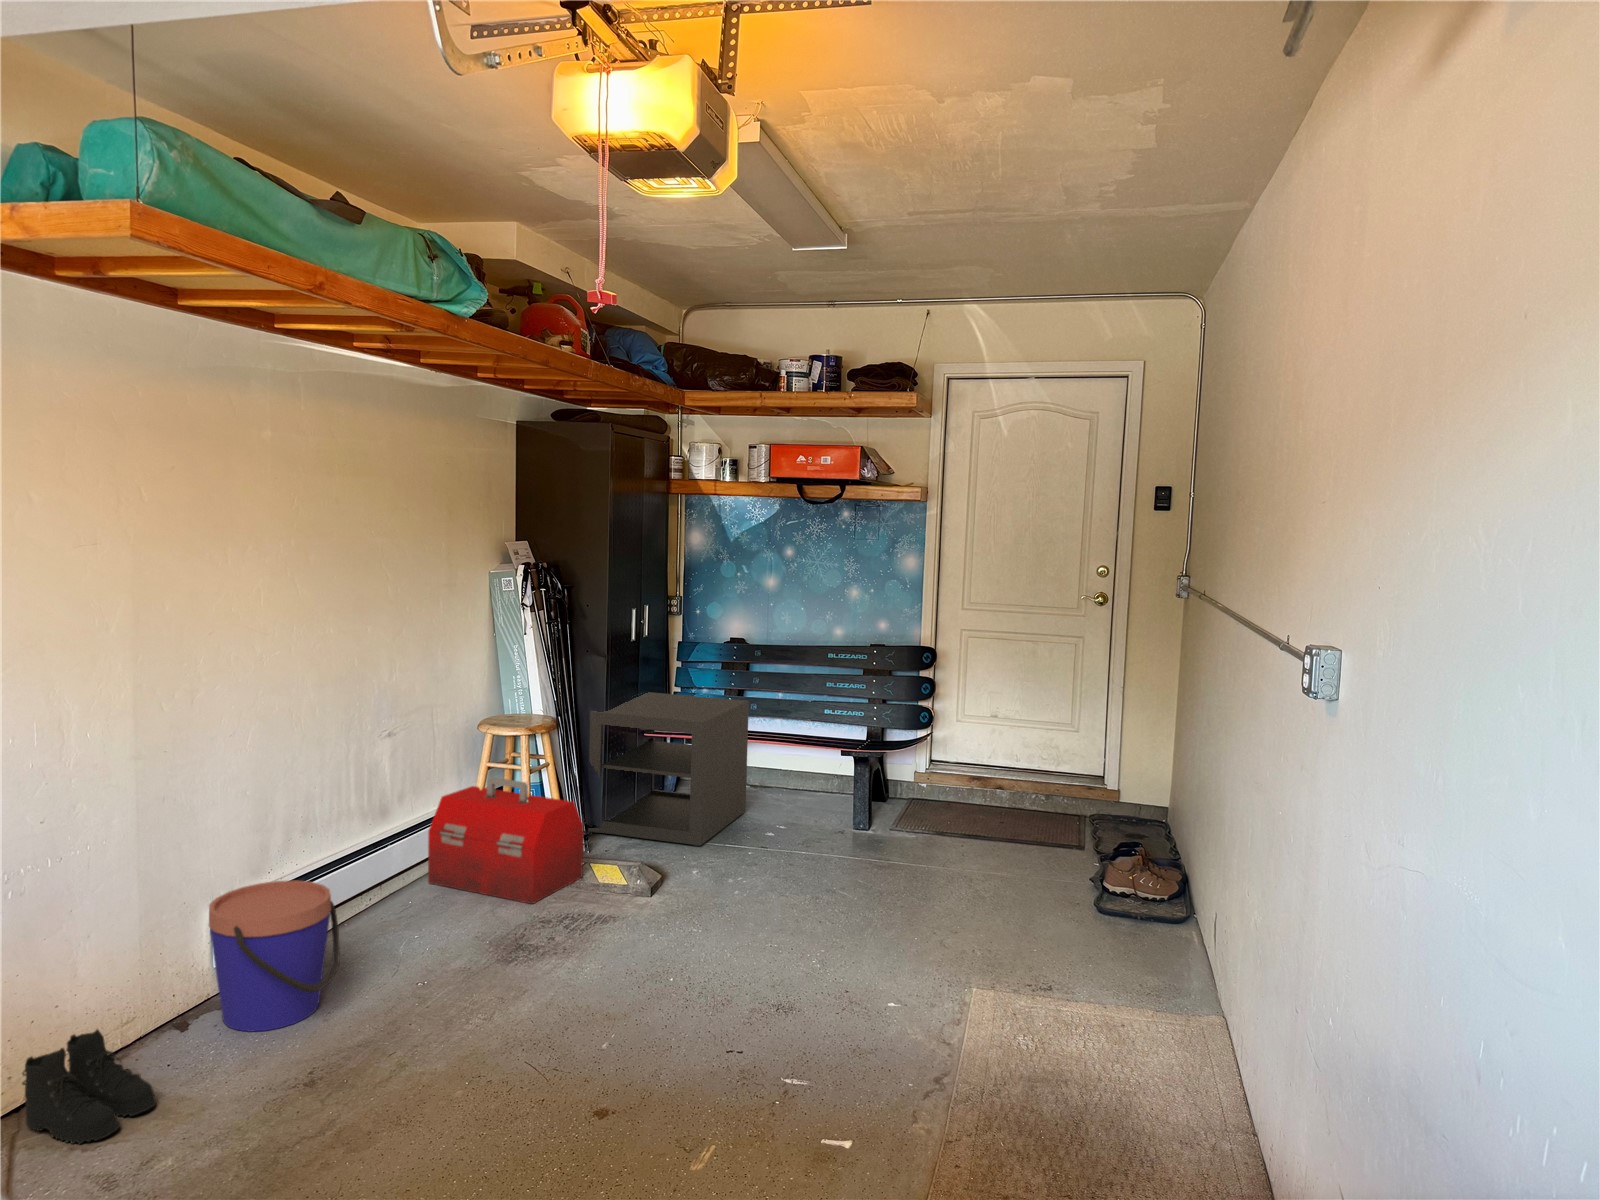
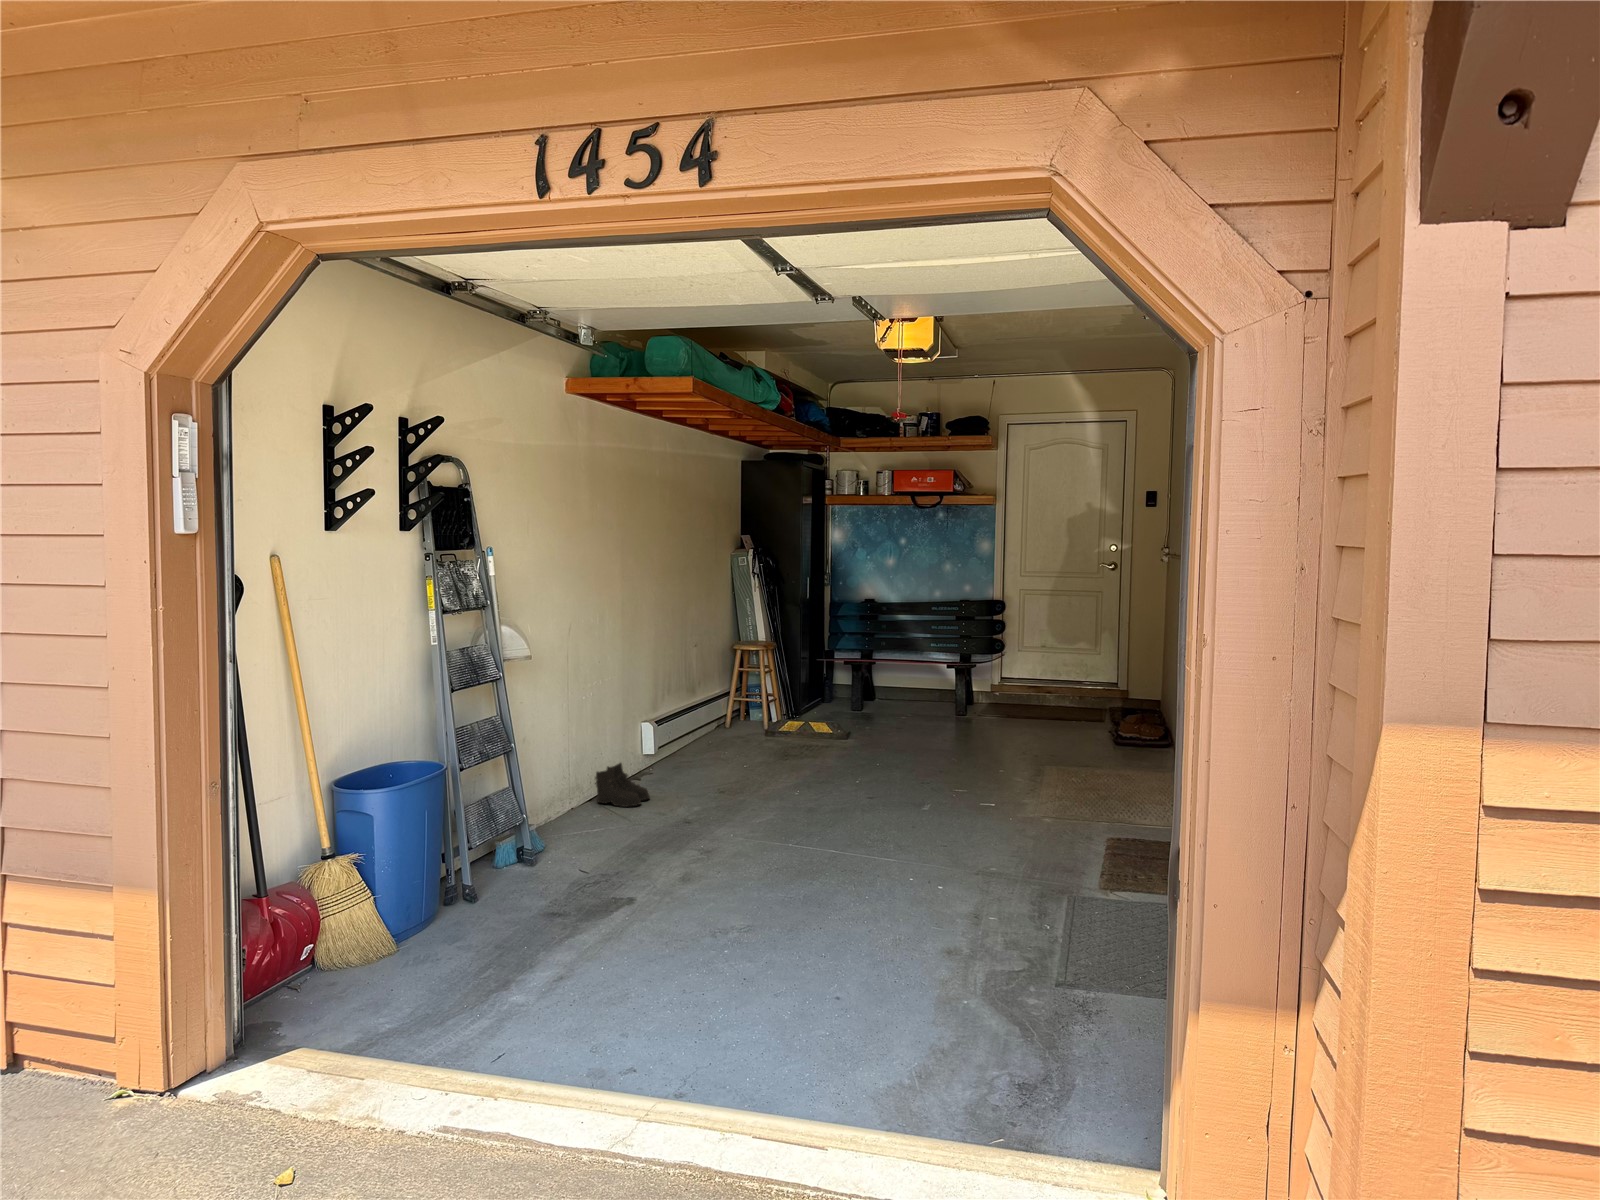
storage cabinet: present [588,692,749,846] -> none [790,633,885,722]
toolbox: present [428,778,584,904] -> none [712,673,800,743]
bucket: present [209,880,340,1032] -> none [644,711,707,781]

